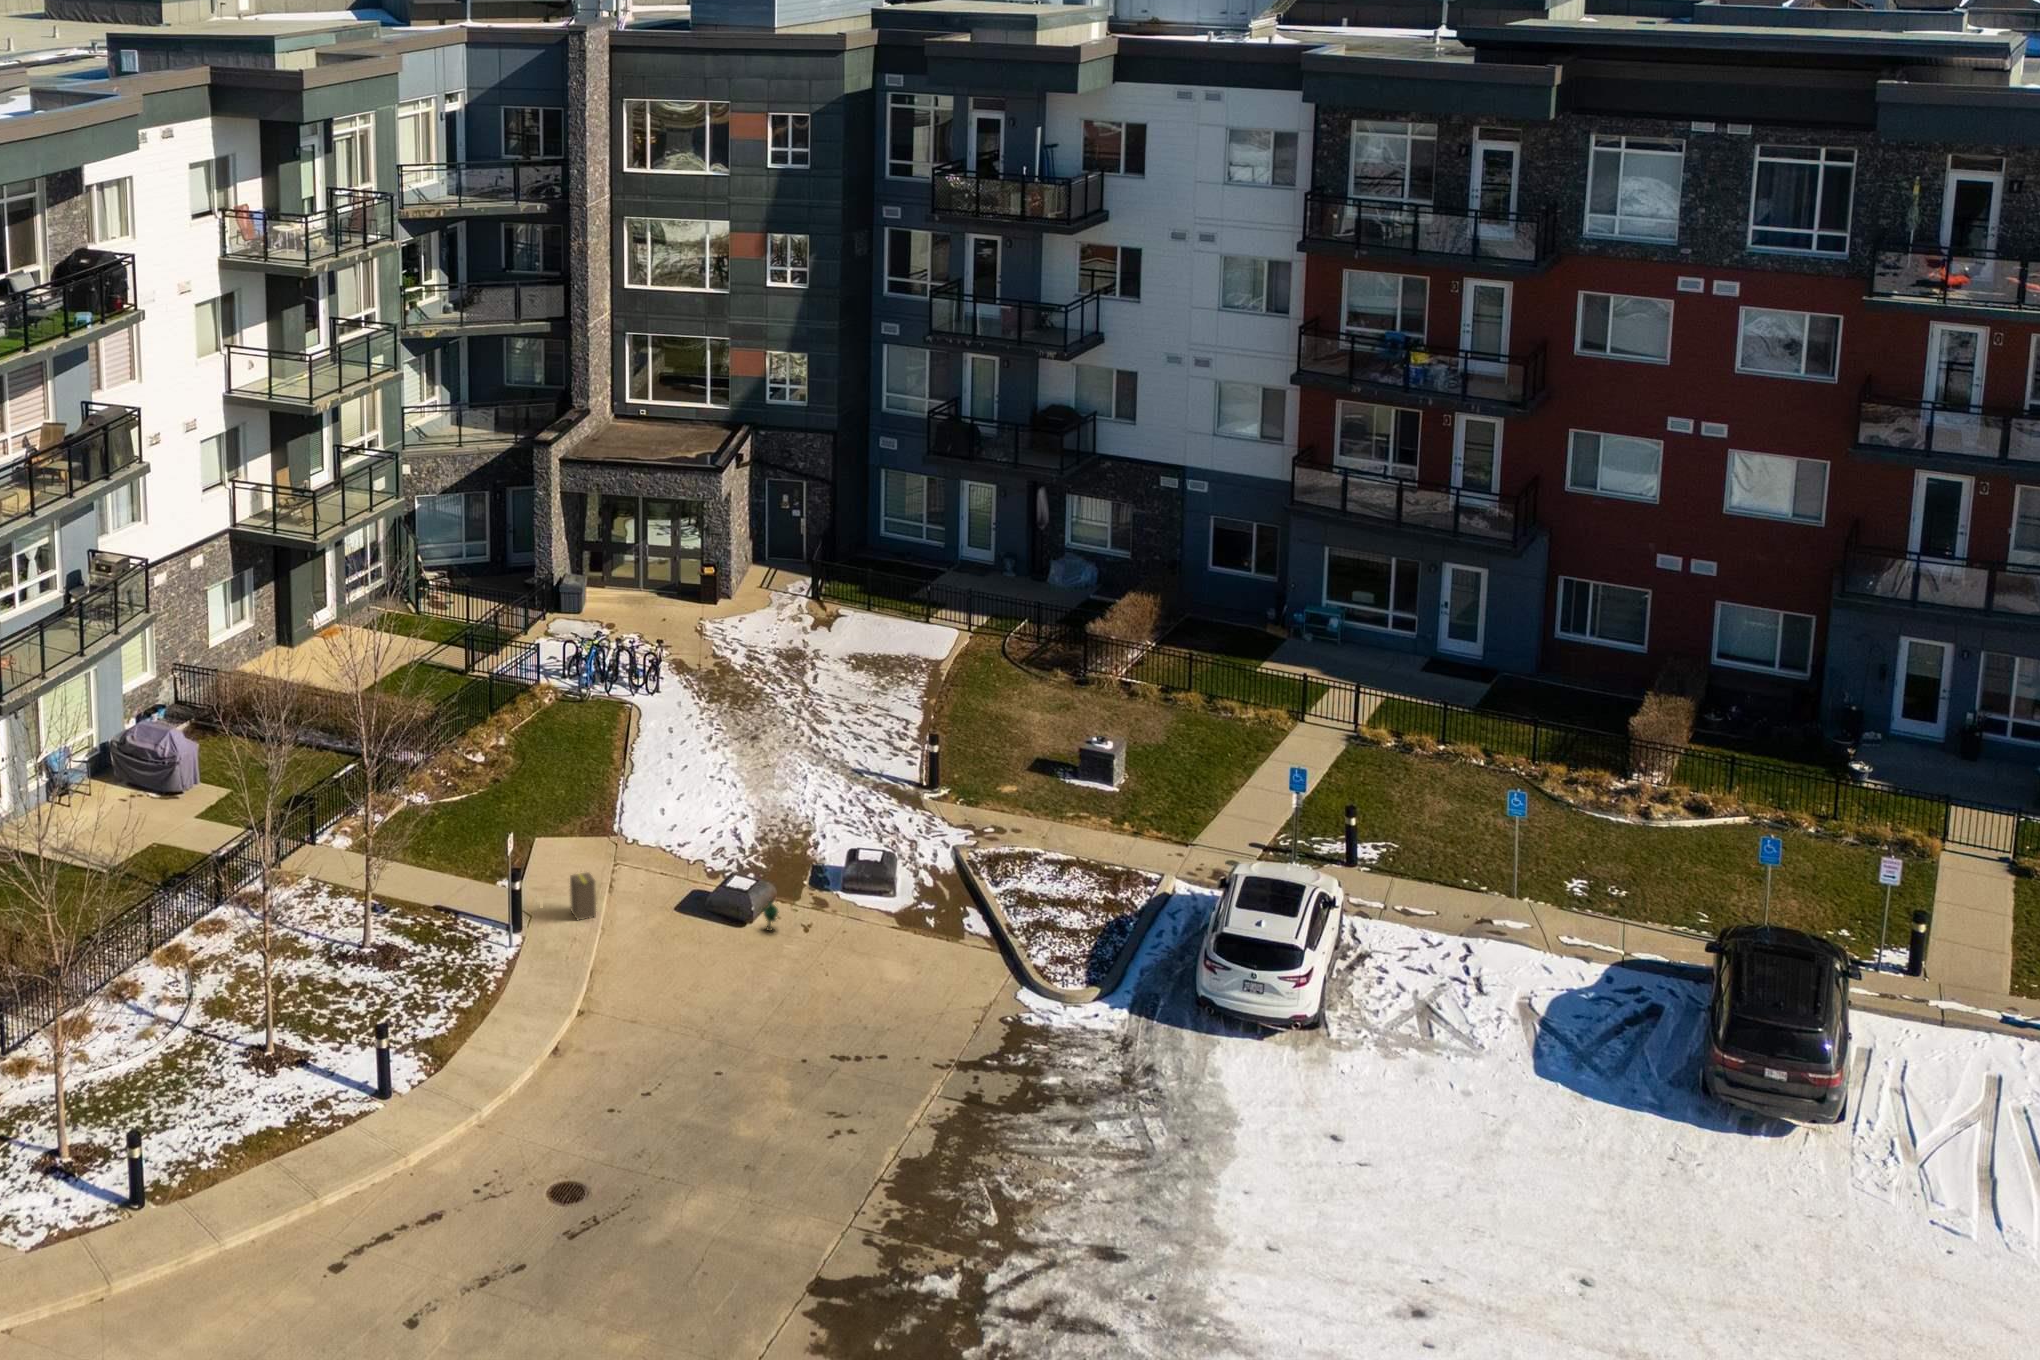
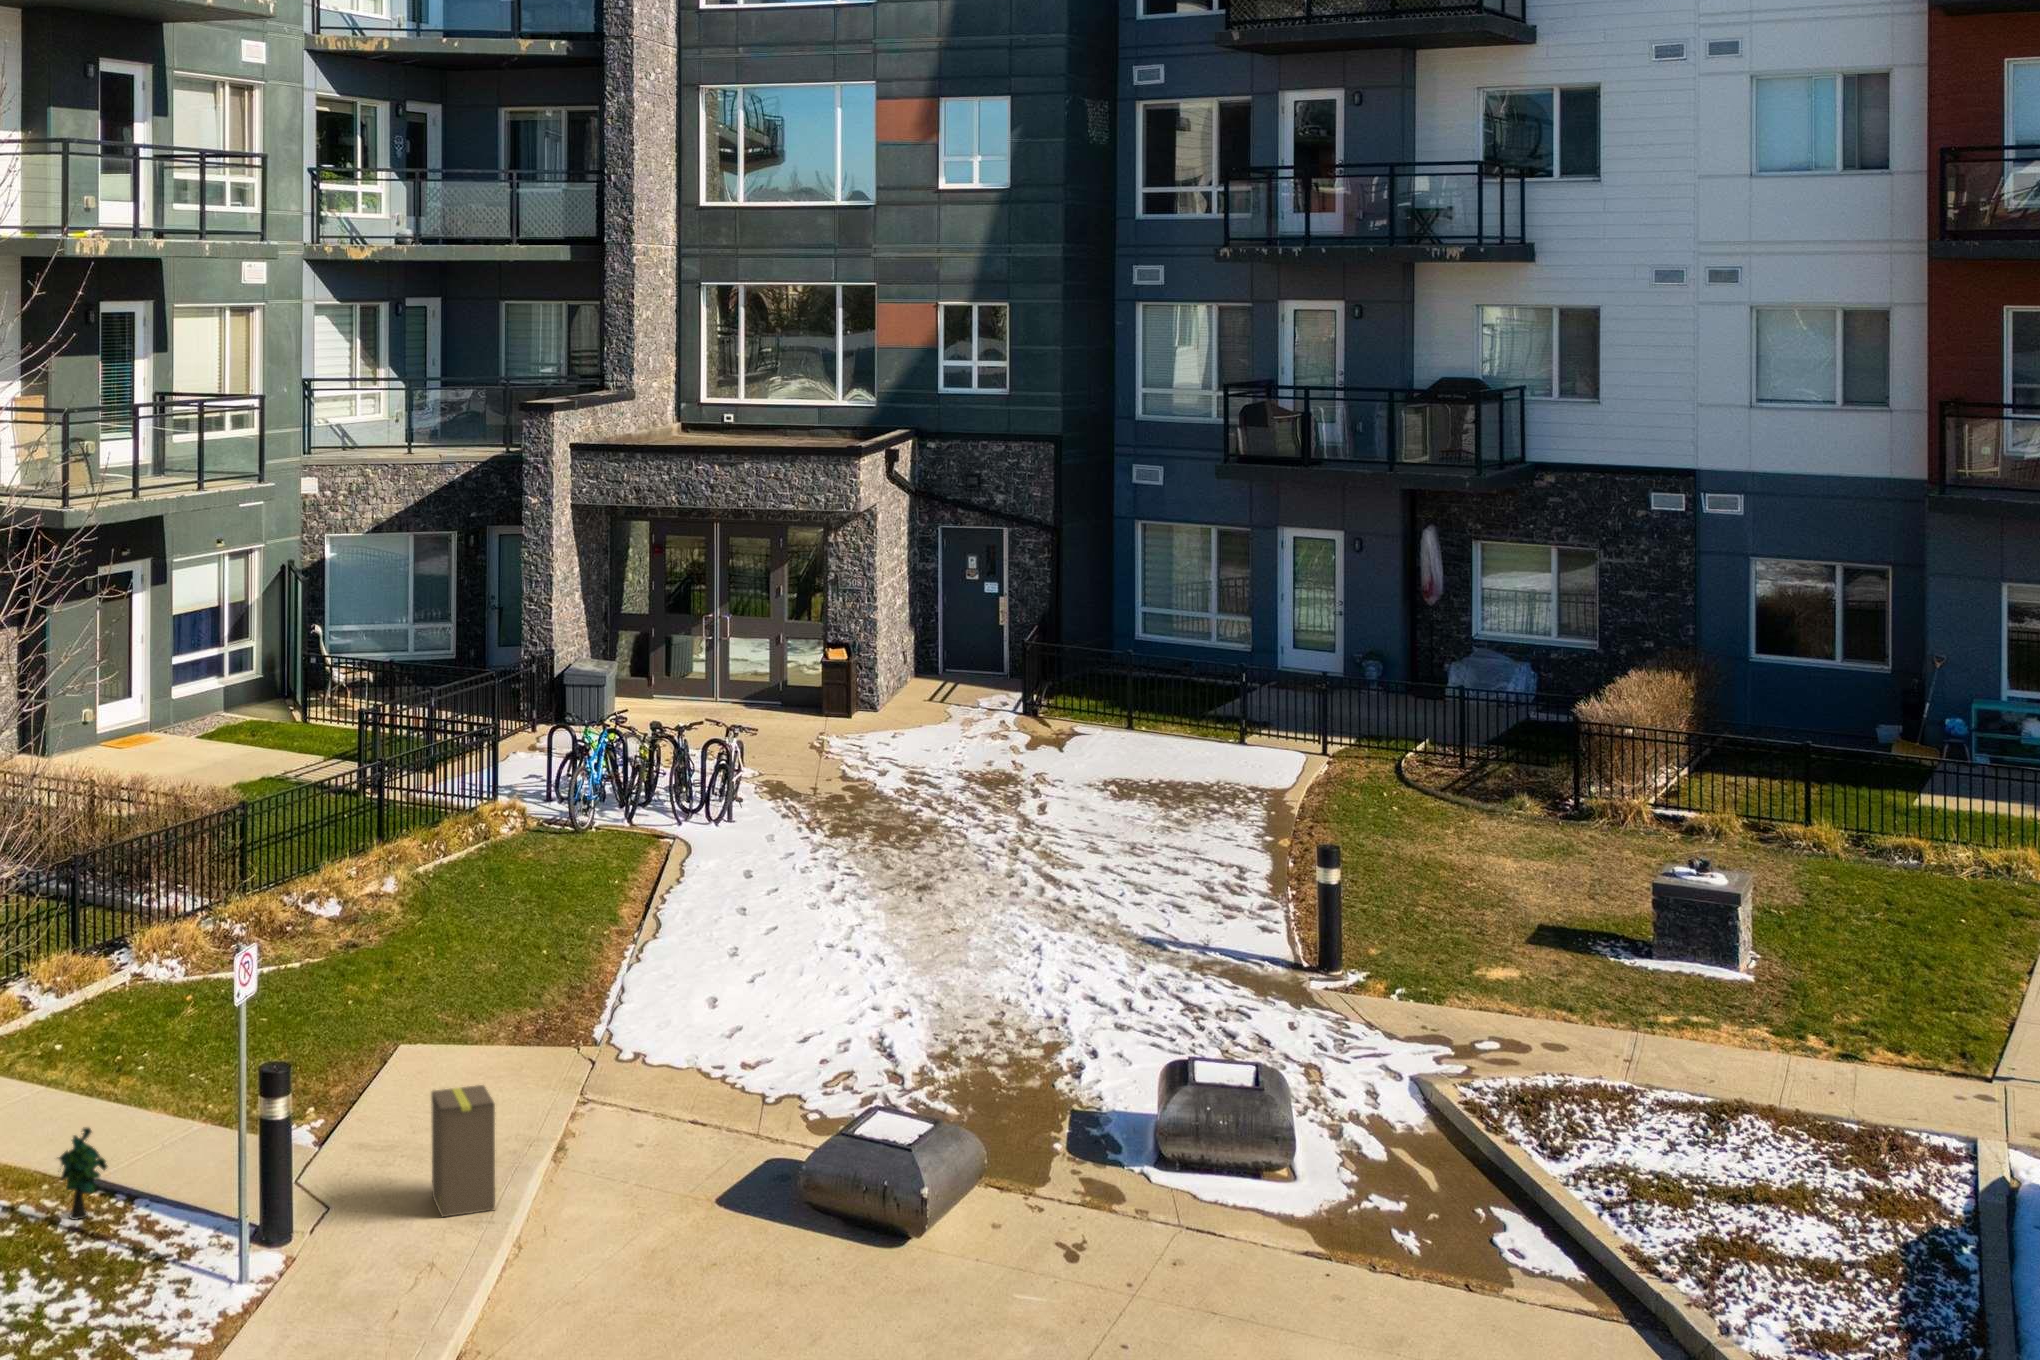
decorative plant: present [763,900,779,931] -> present [59,1127,107,1220]

